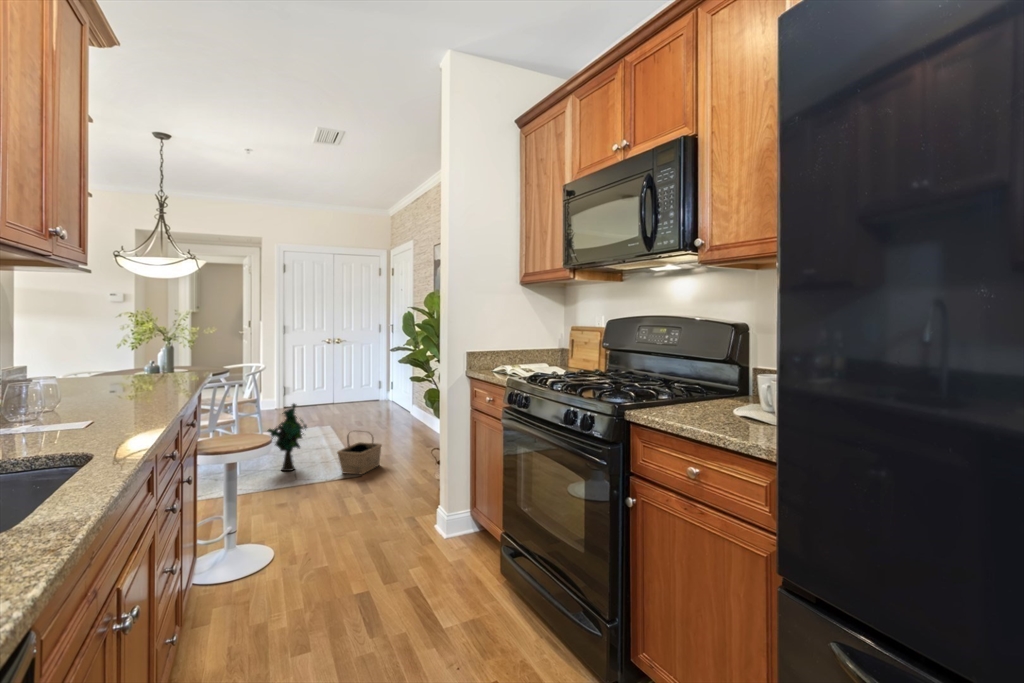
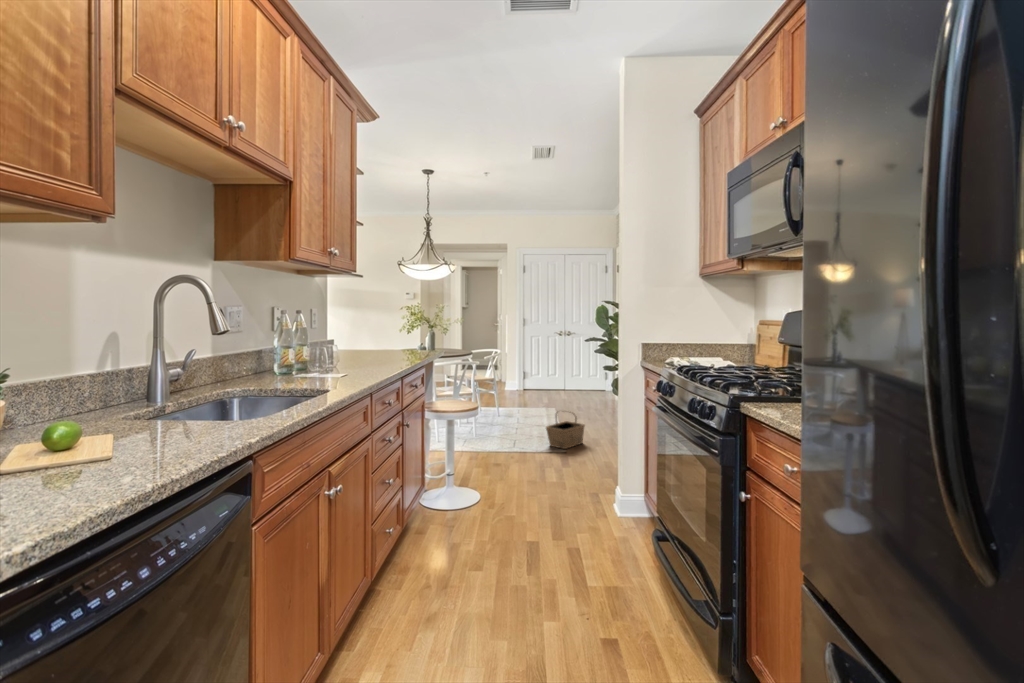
decorative plant: present [268,404,307,471] -> none [493,383,525,439]

